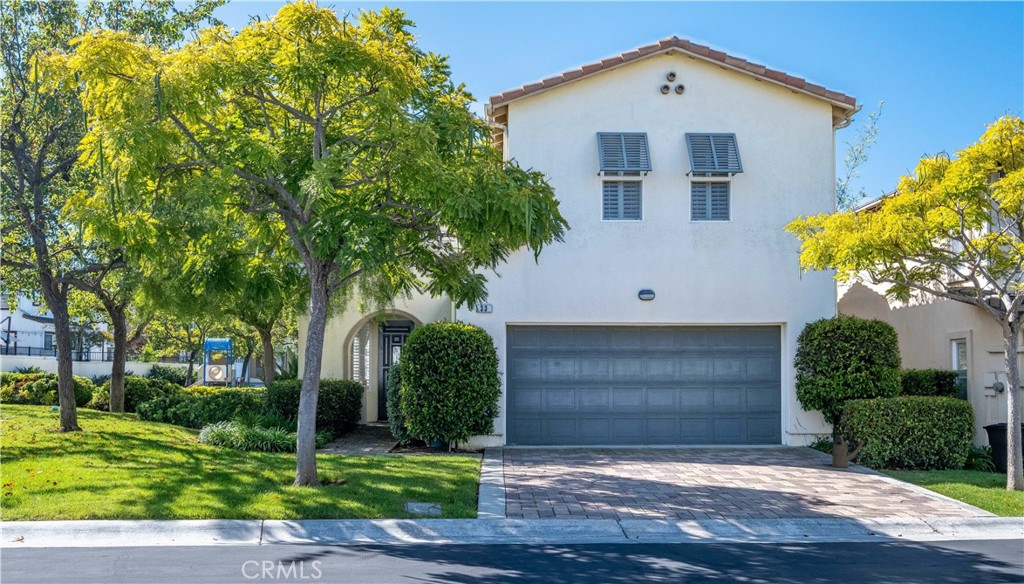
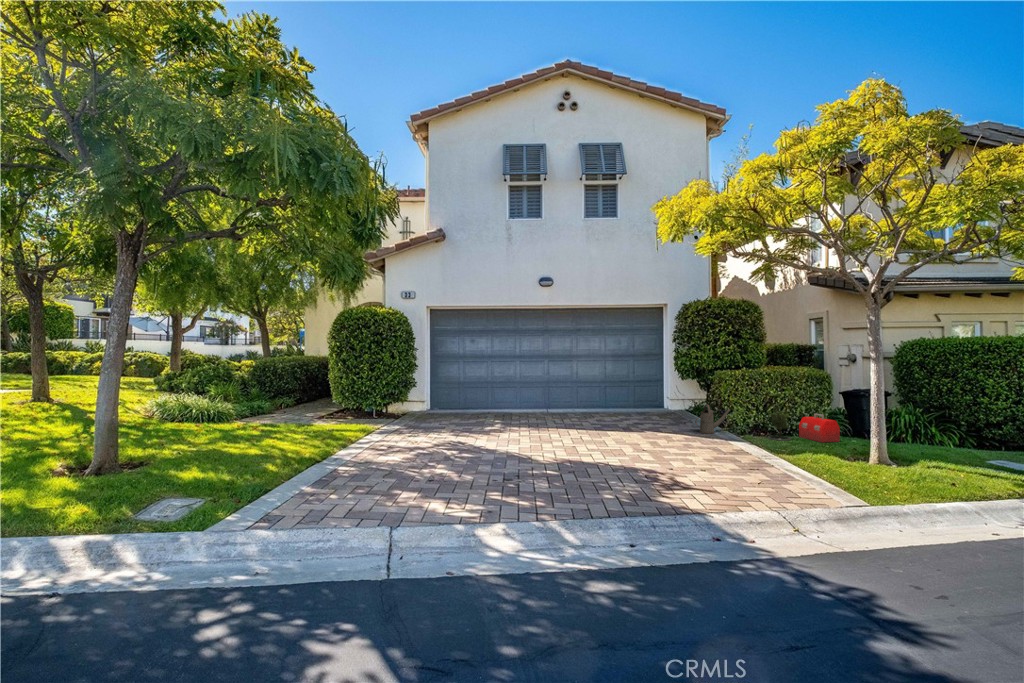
potted tree: none [905,433,930,474] -> present [769,404,790,440]
toolbox: none [938,446,980,476] -> present [799,414,840,442]

